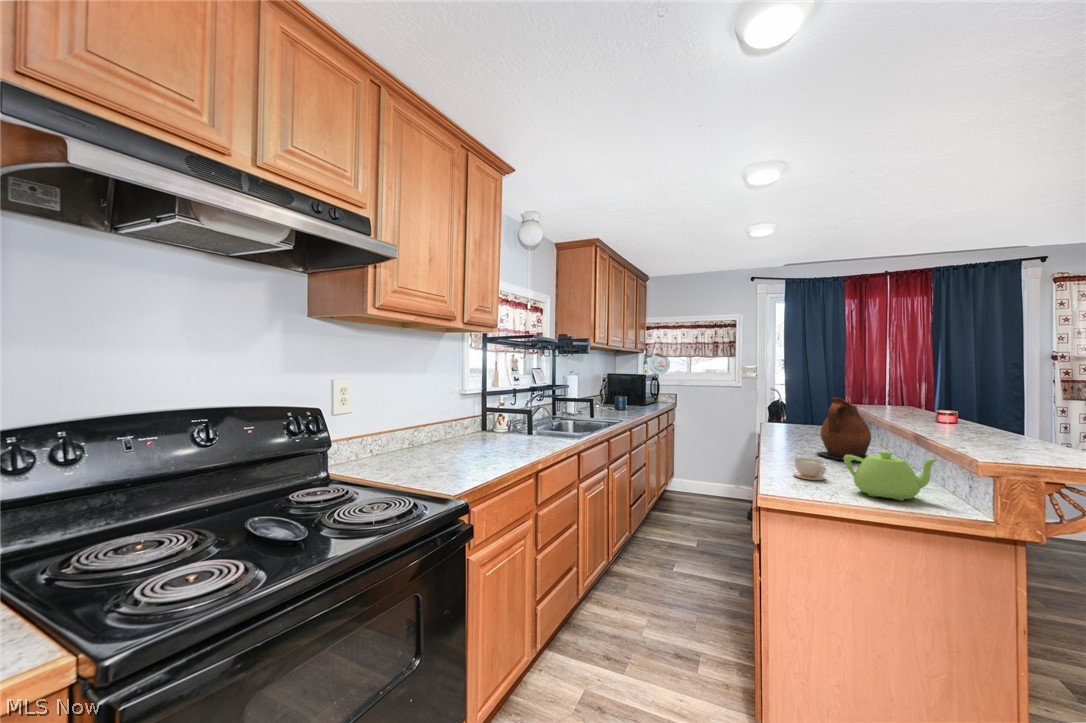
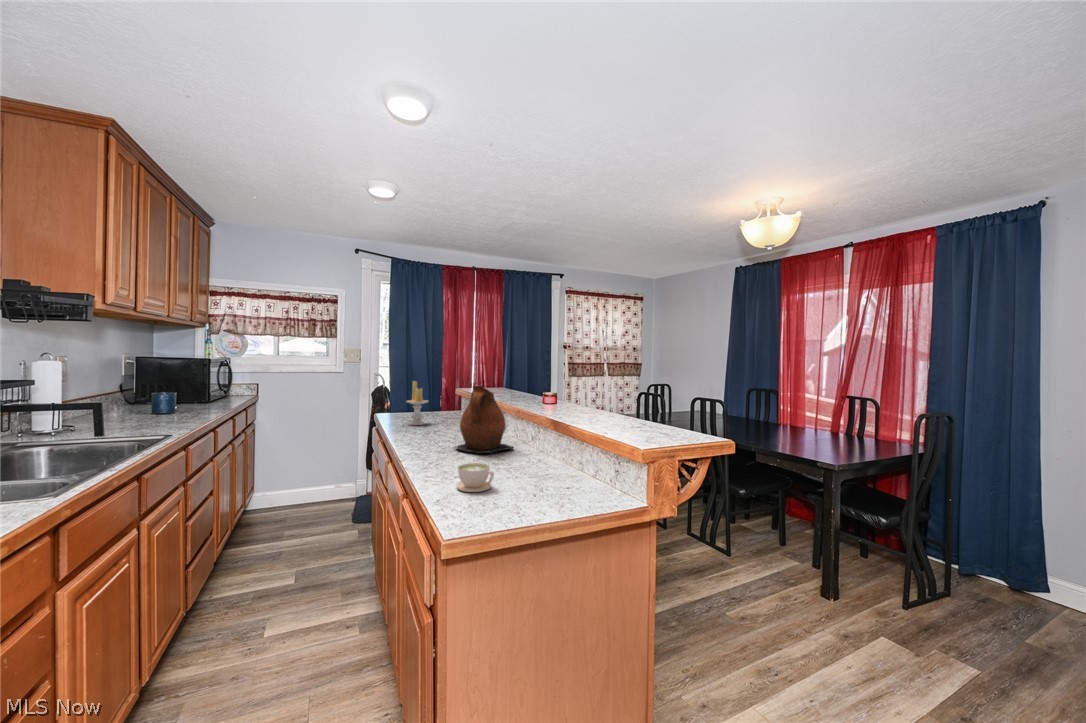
candle: none [785,394,808,435] -> present [406,381,428,425]
teapot: present [844,451,938,501] -> none [519,447,602,502]

